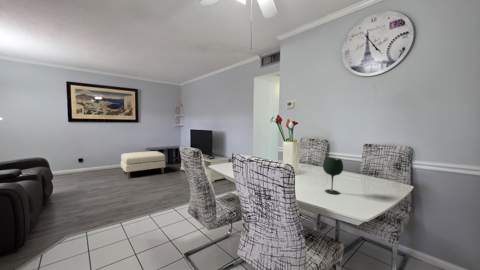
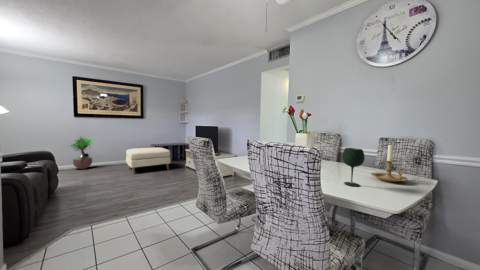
potted tree: none [62,139,90,174] -> present [71,137,92,169]
candle holder: none [352,152,385,189] -> present [371,144,408,182]

